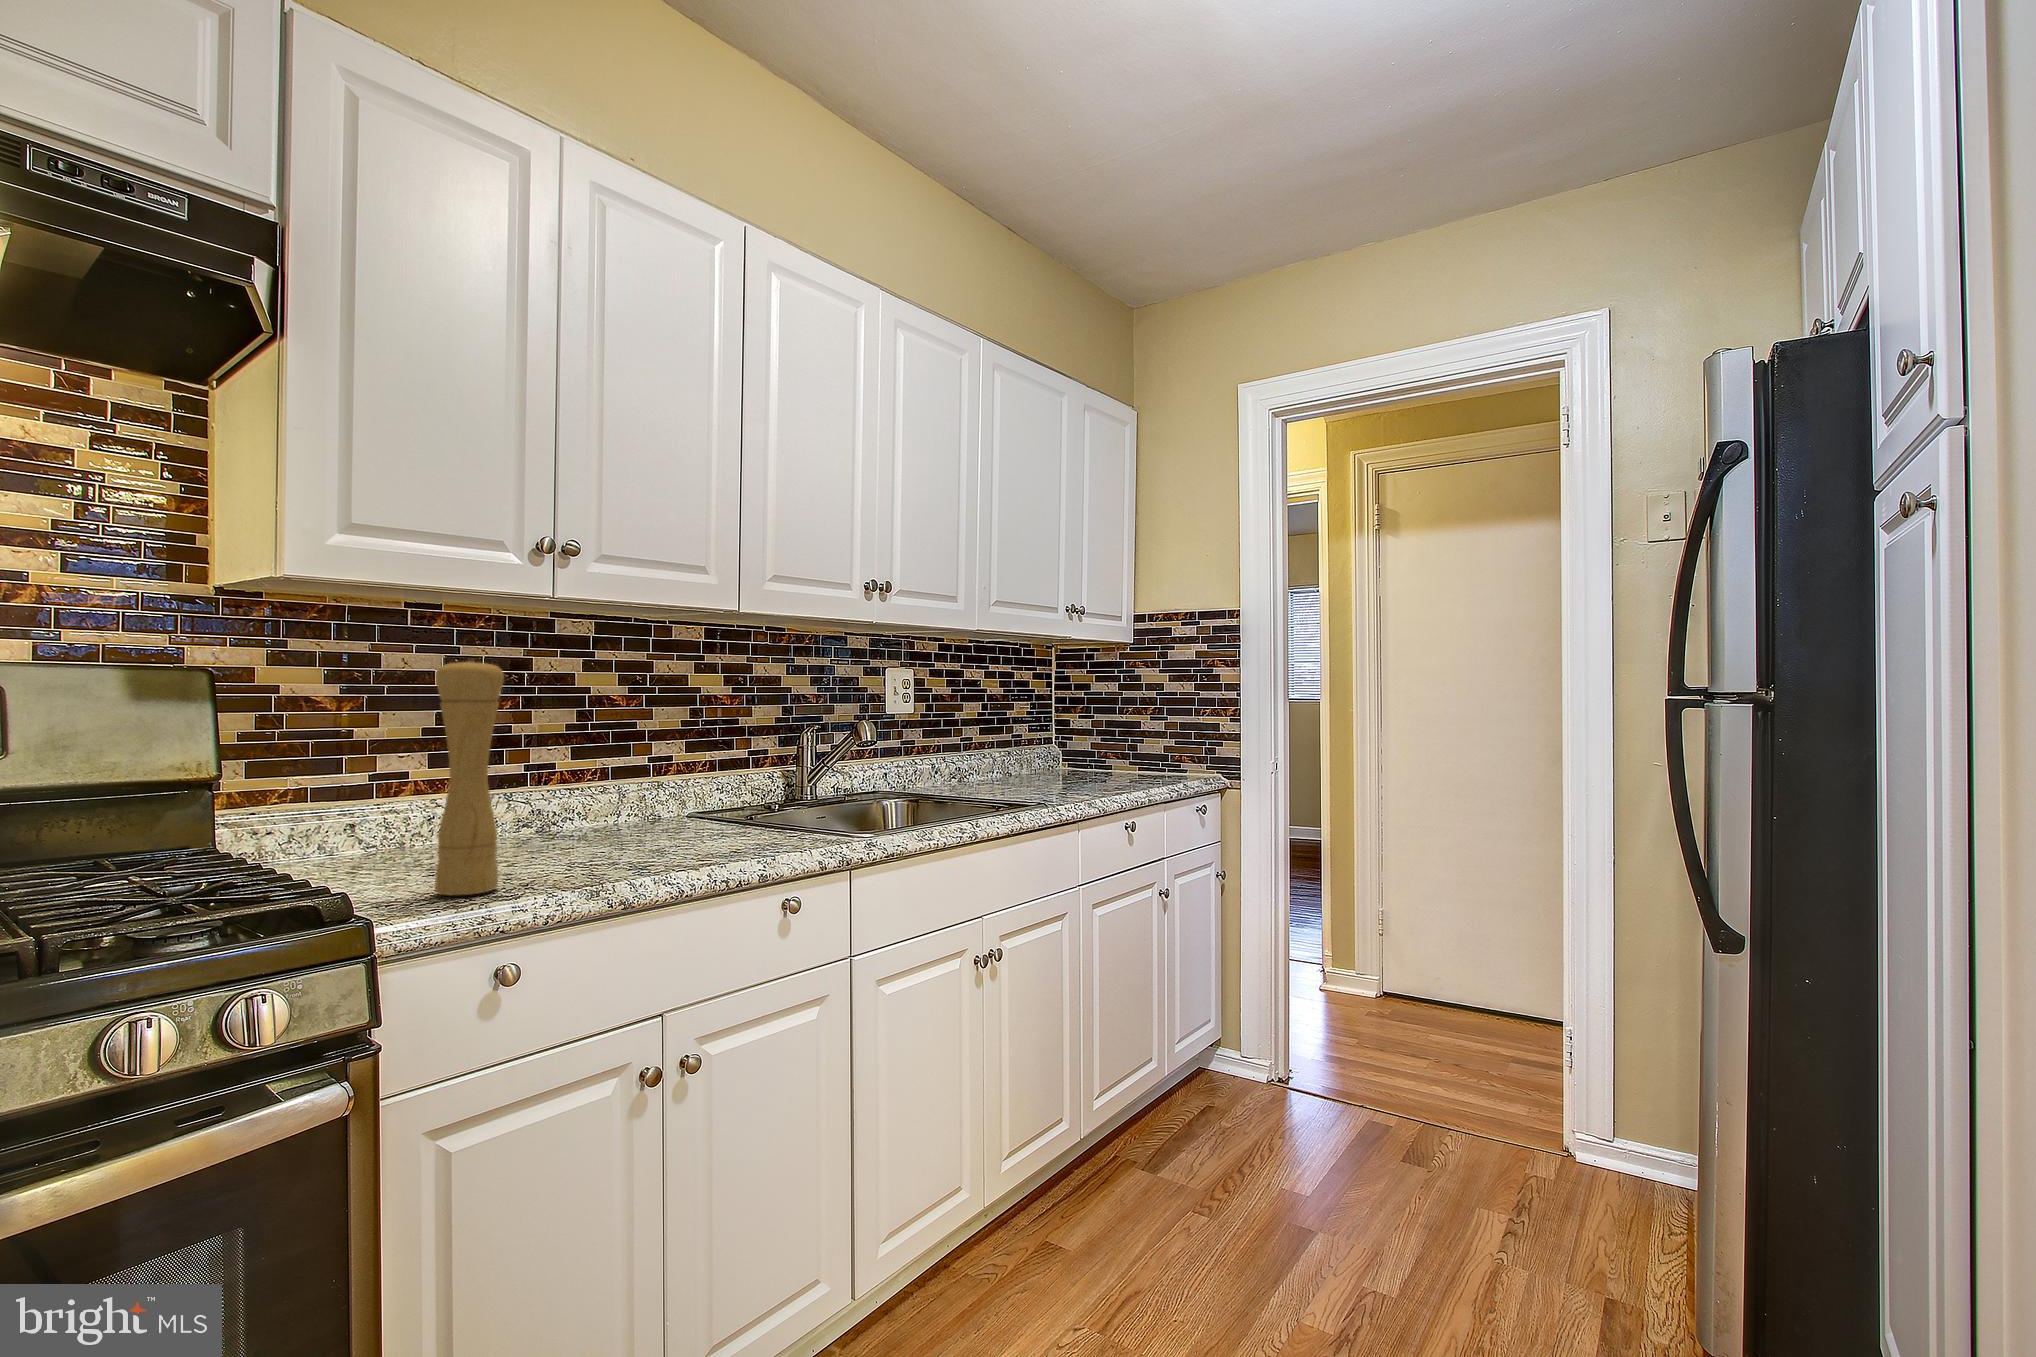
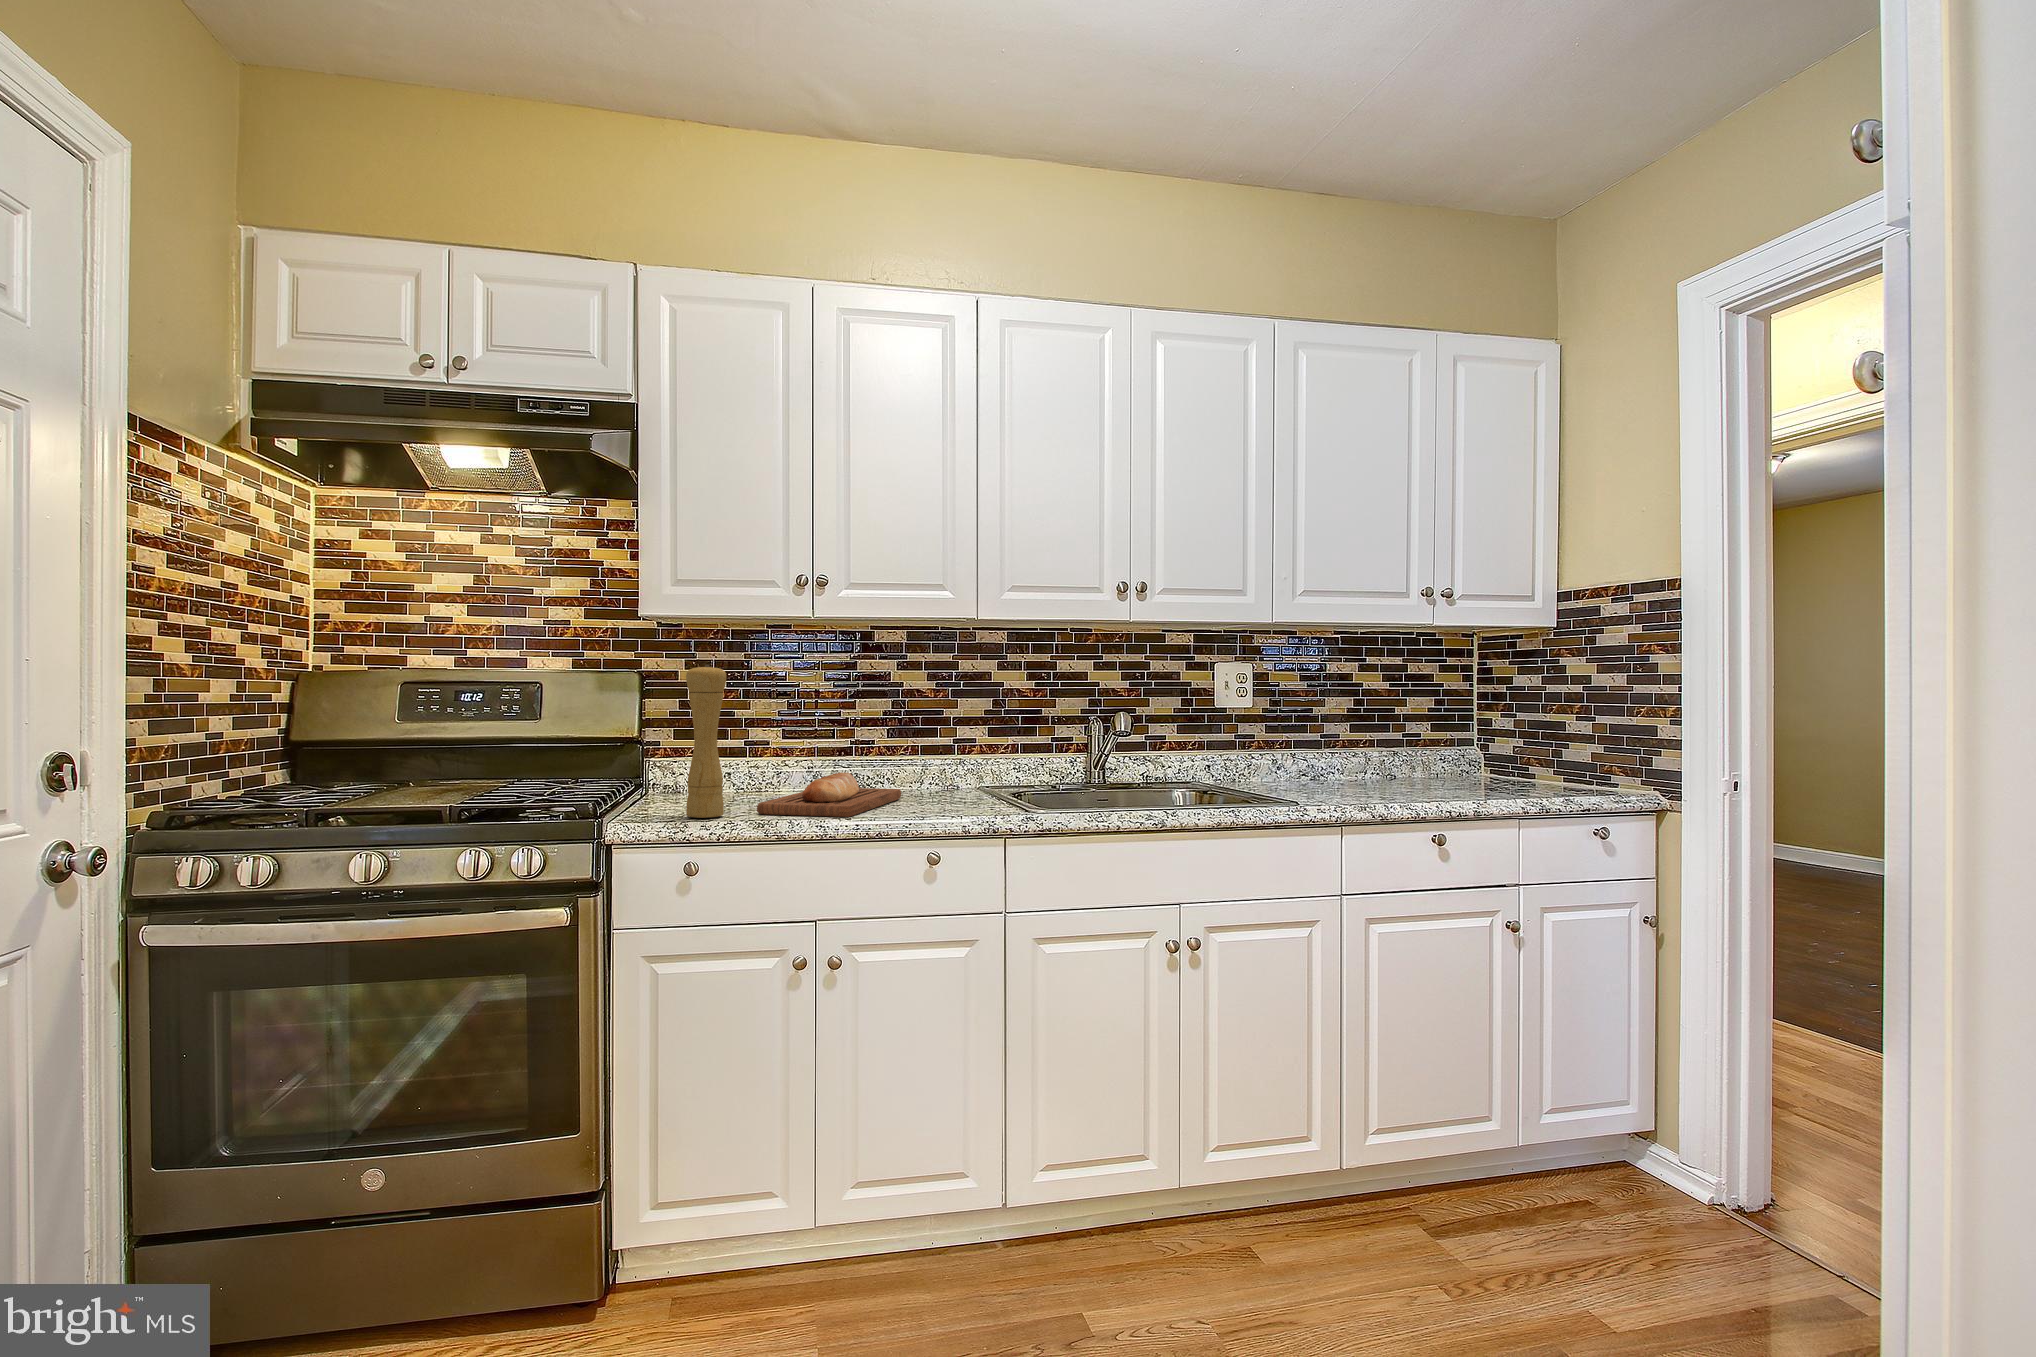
bread loaf: none [517,809,682,878] -> present [757,772,901,817]

